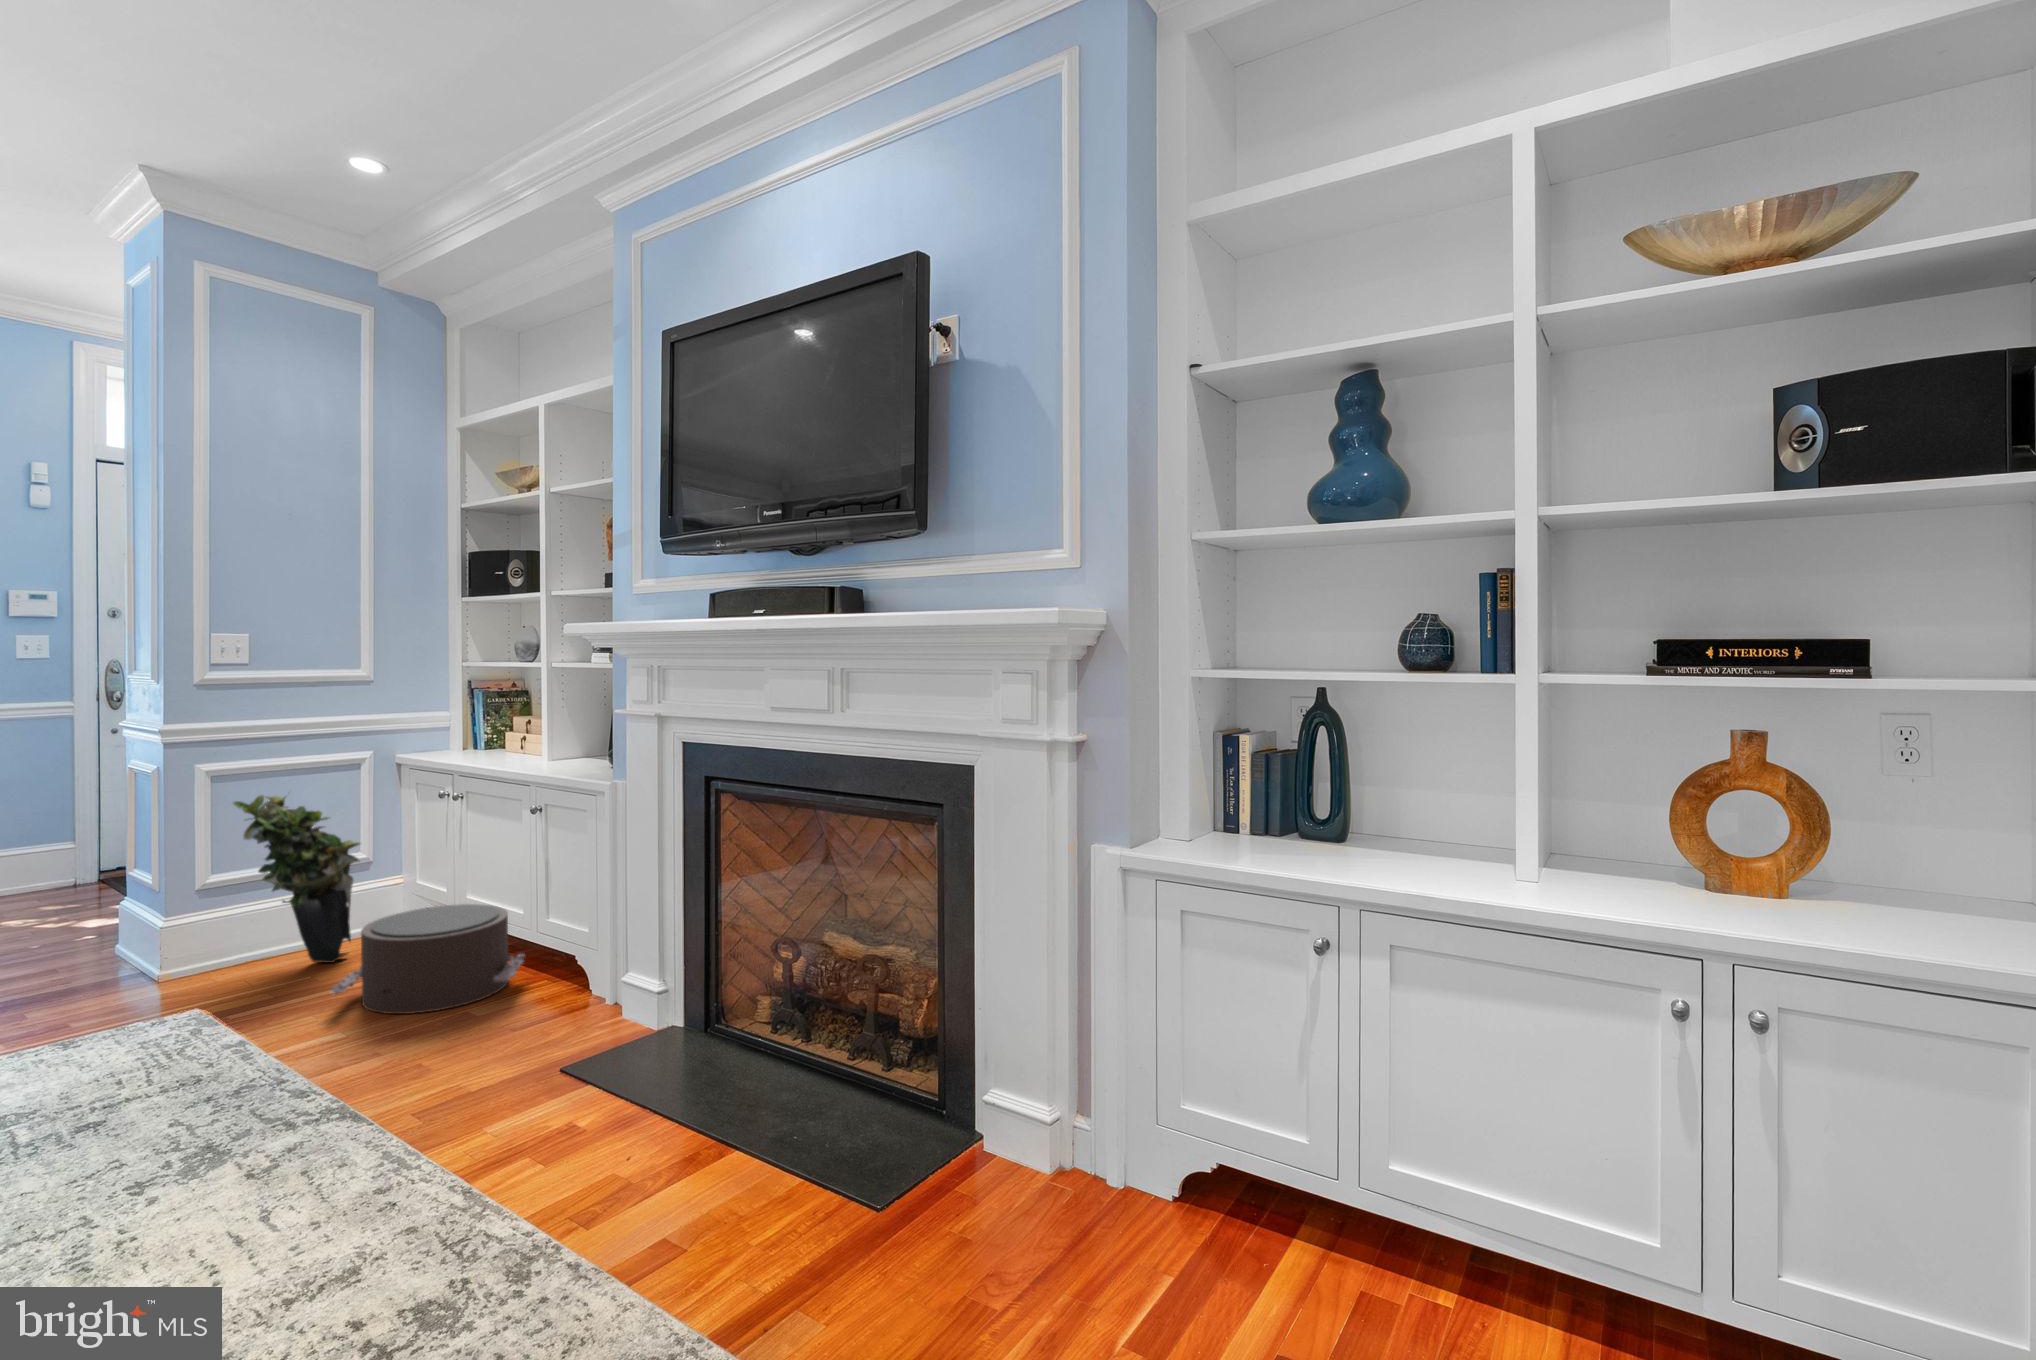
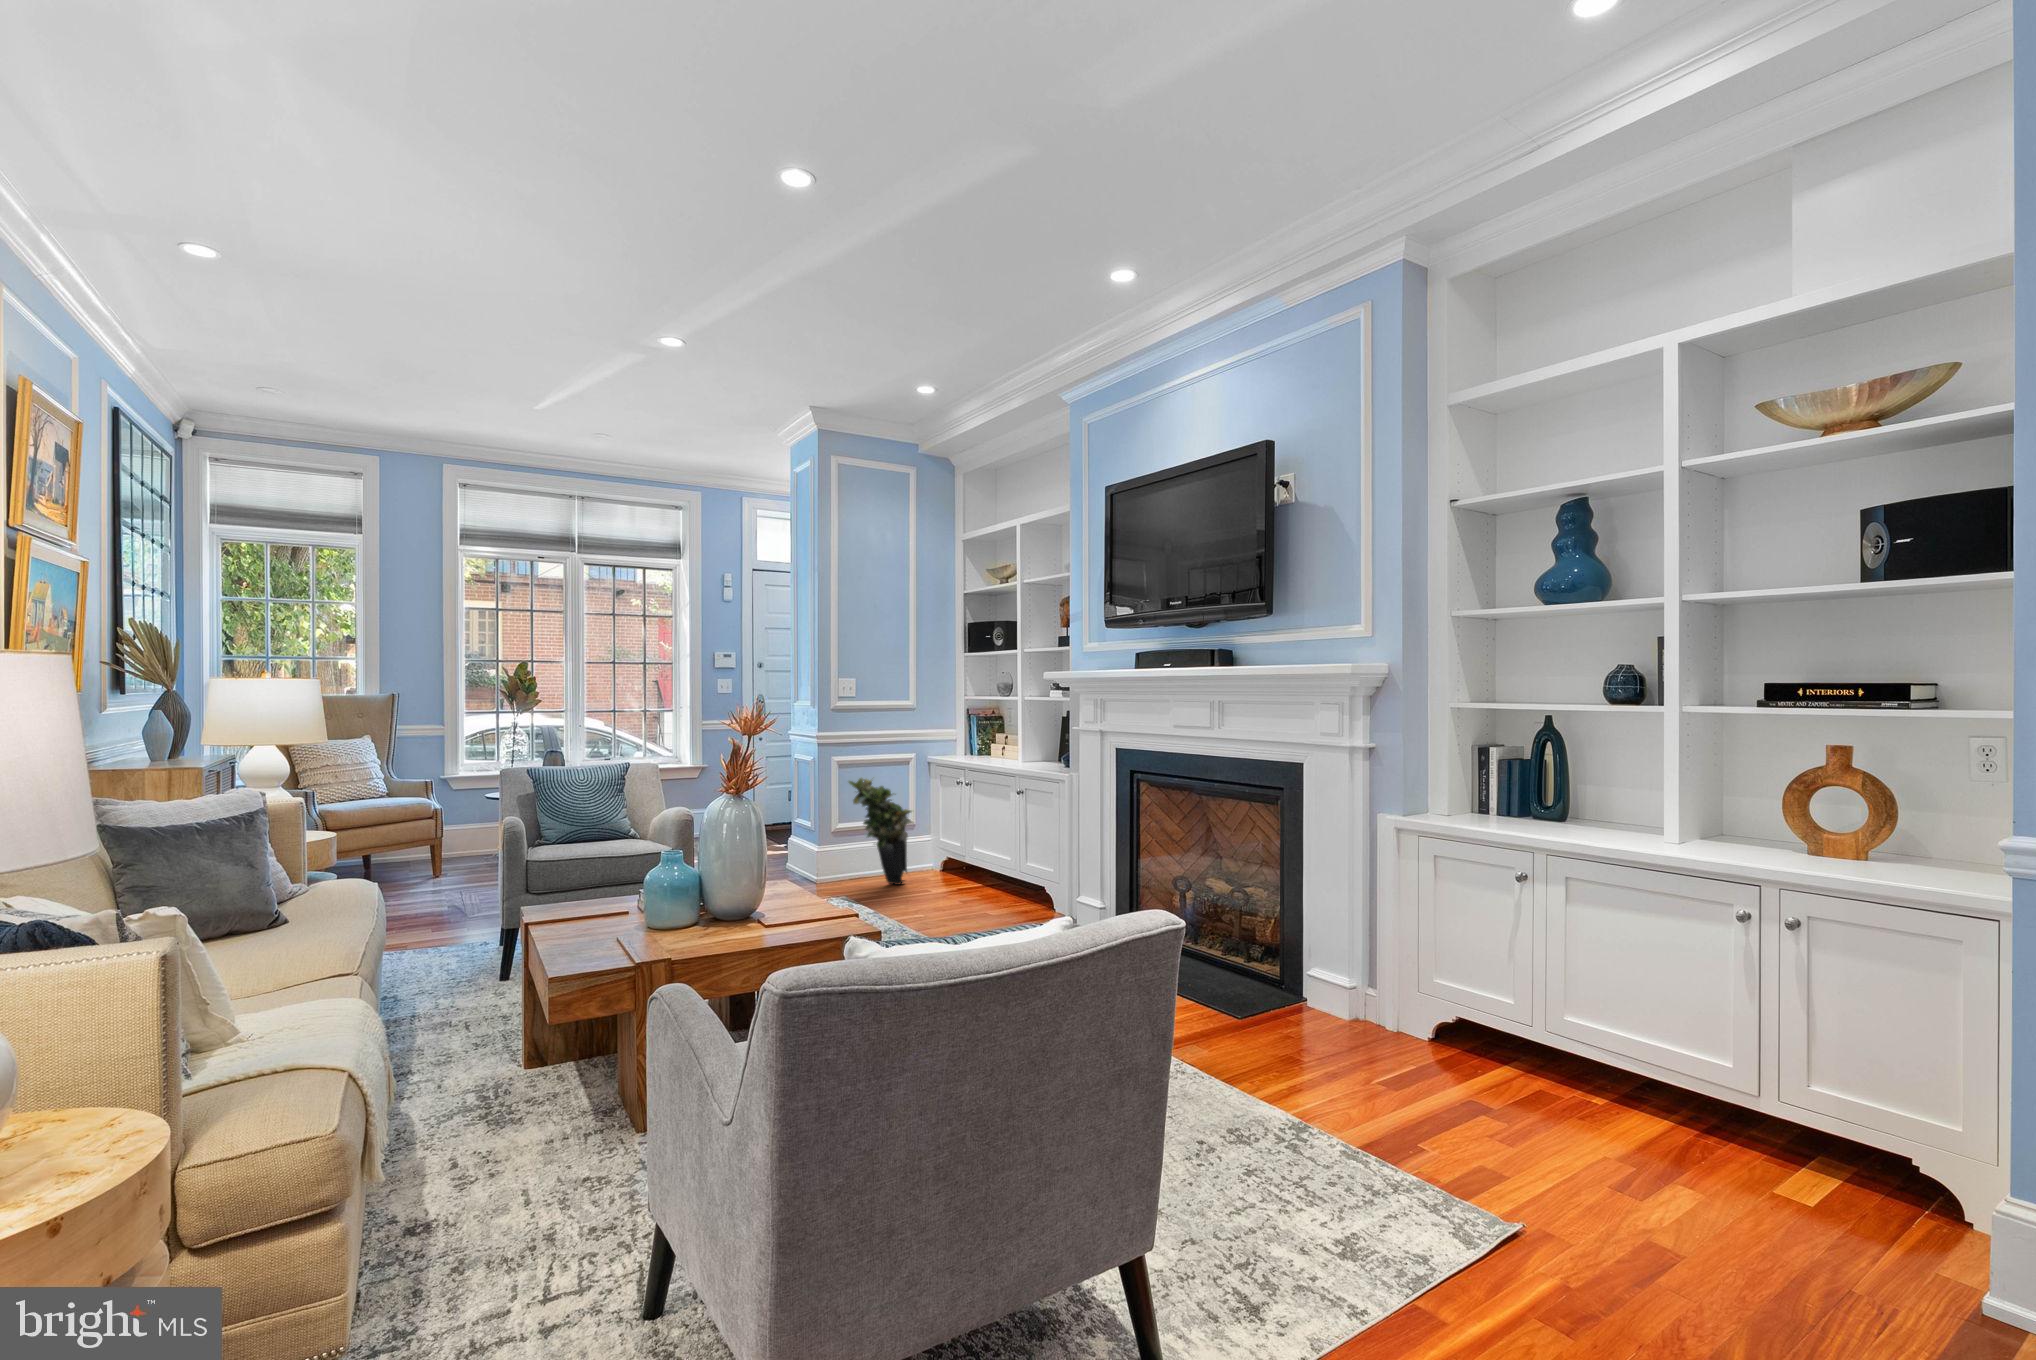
pouf: present [329,904,525,1014] -> none [909,852,1012,914]

